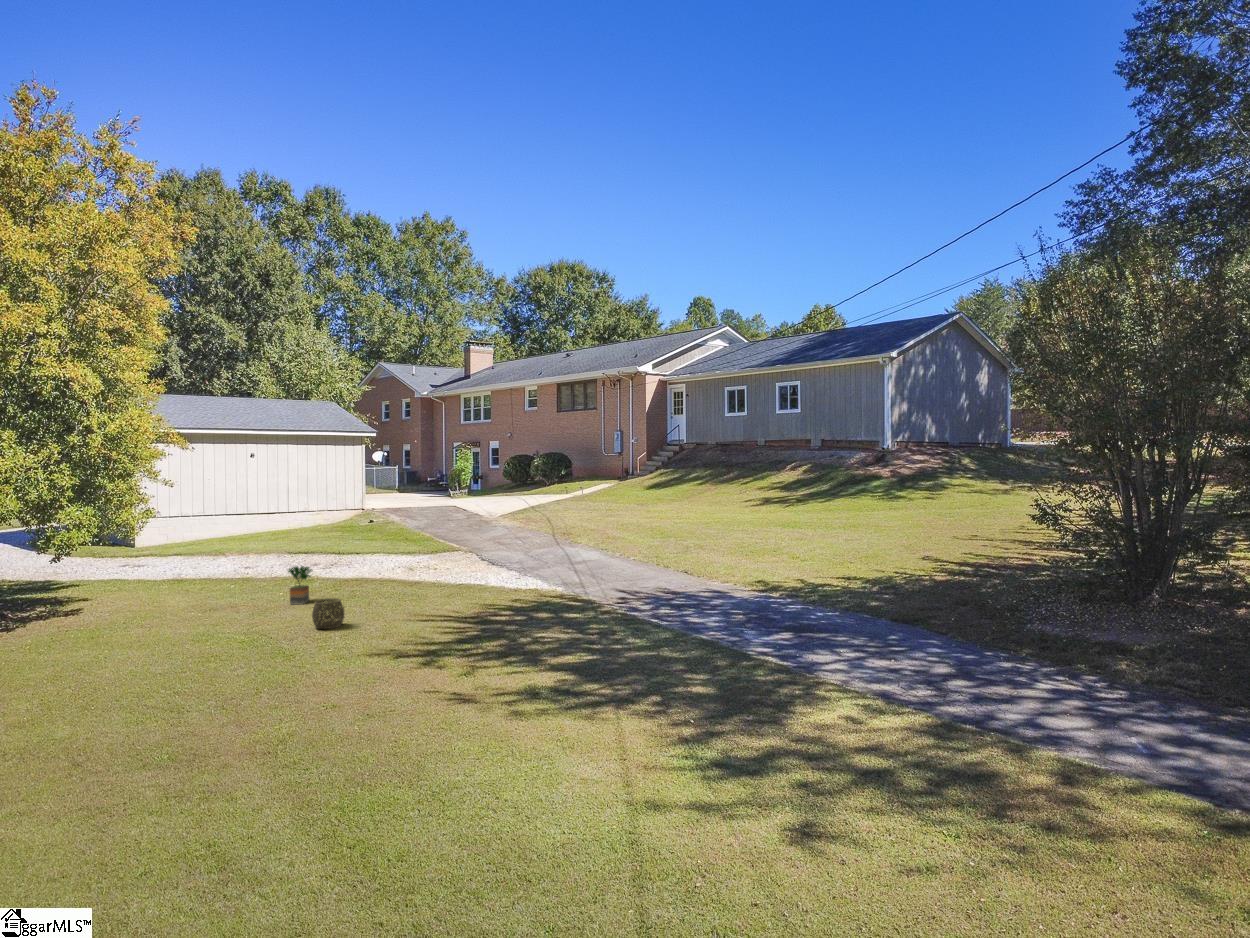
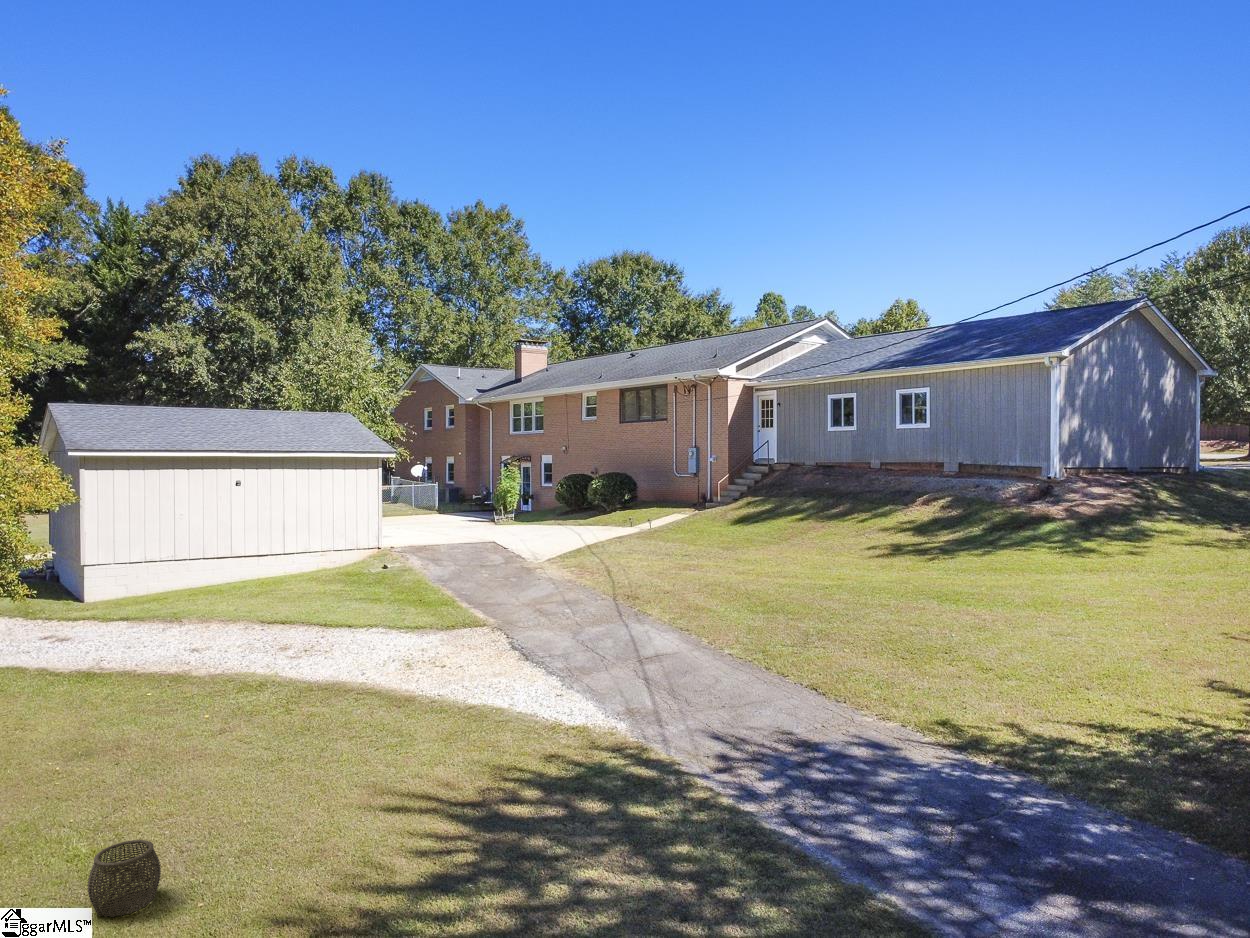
potted tree: present [288,566,313,605] -> none [119,724,170,798]

